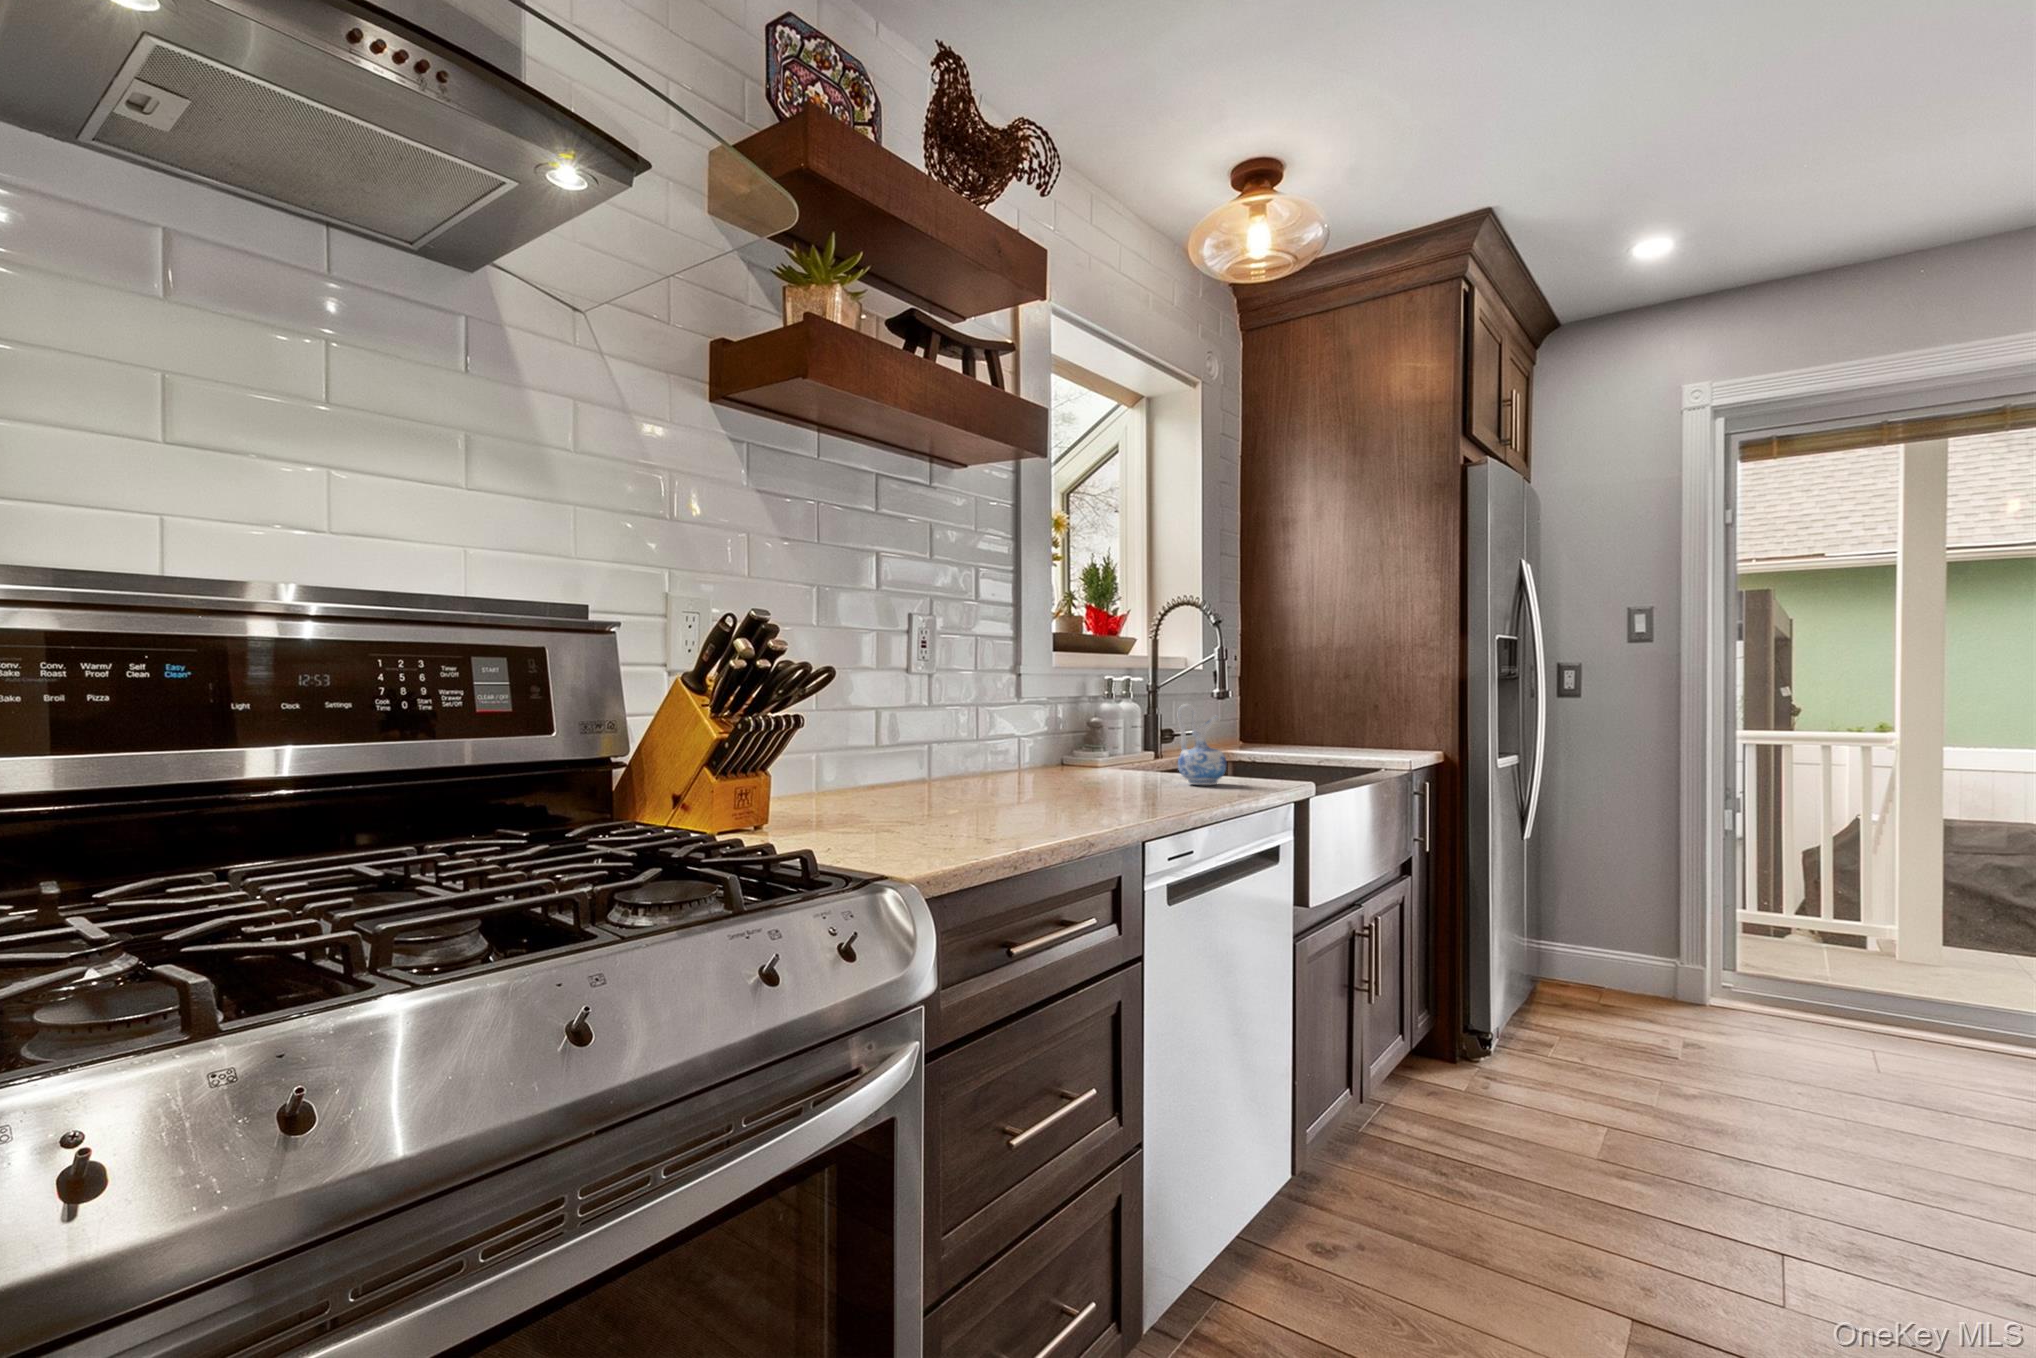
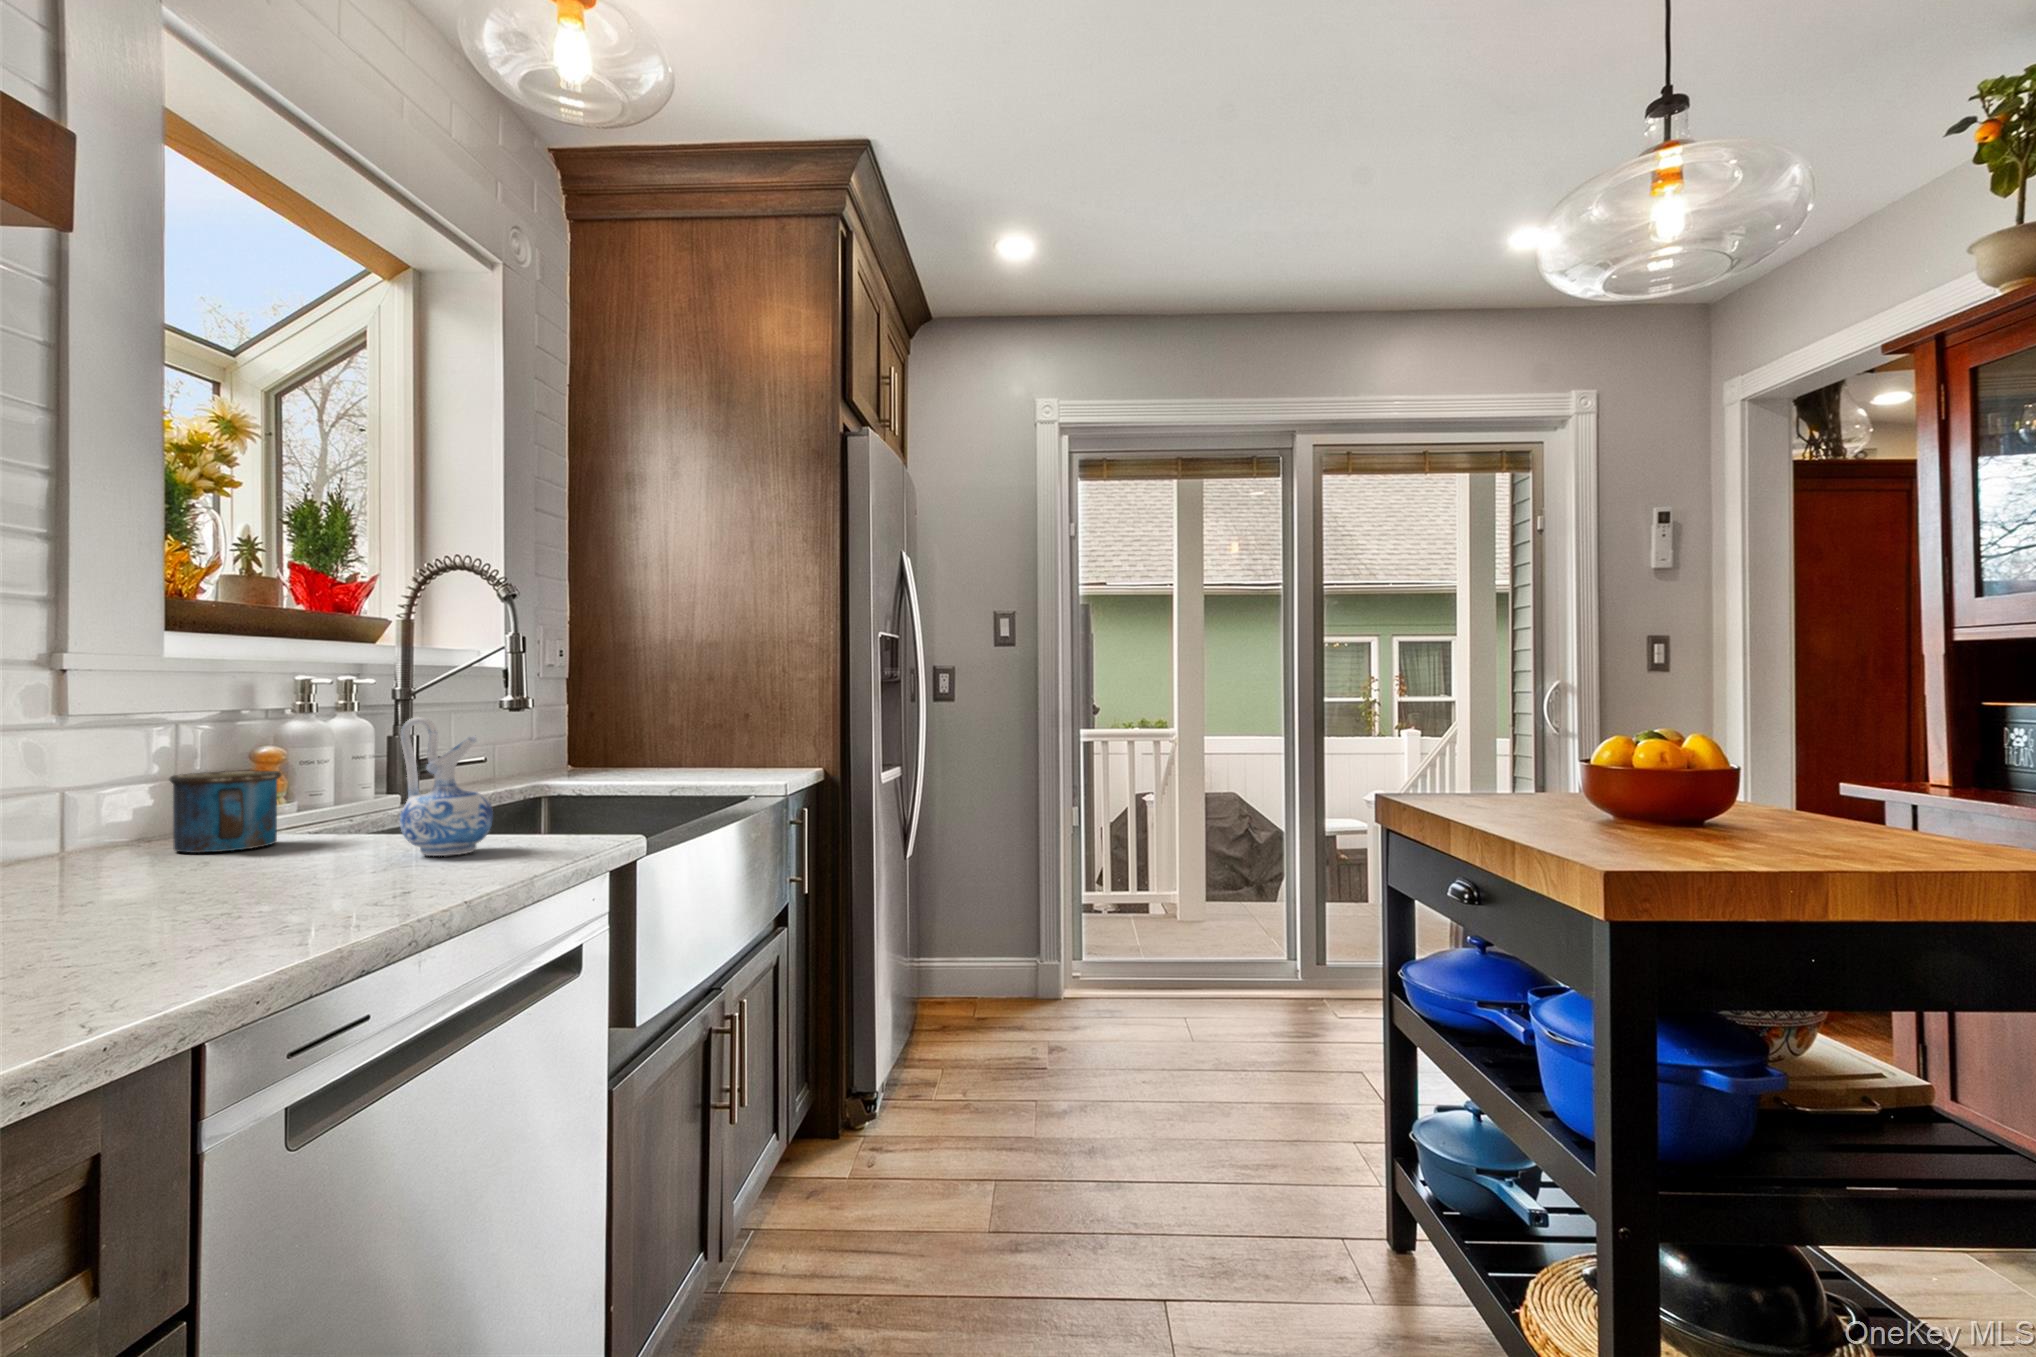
mug: none [1058,733,1109,777] -> present [169,771,281,853]

